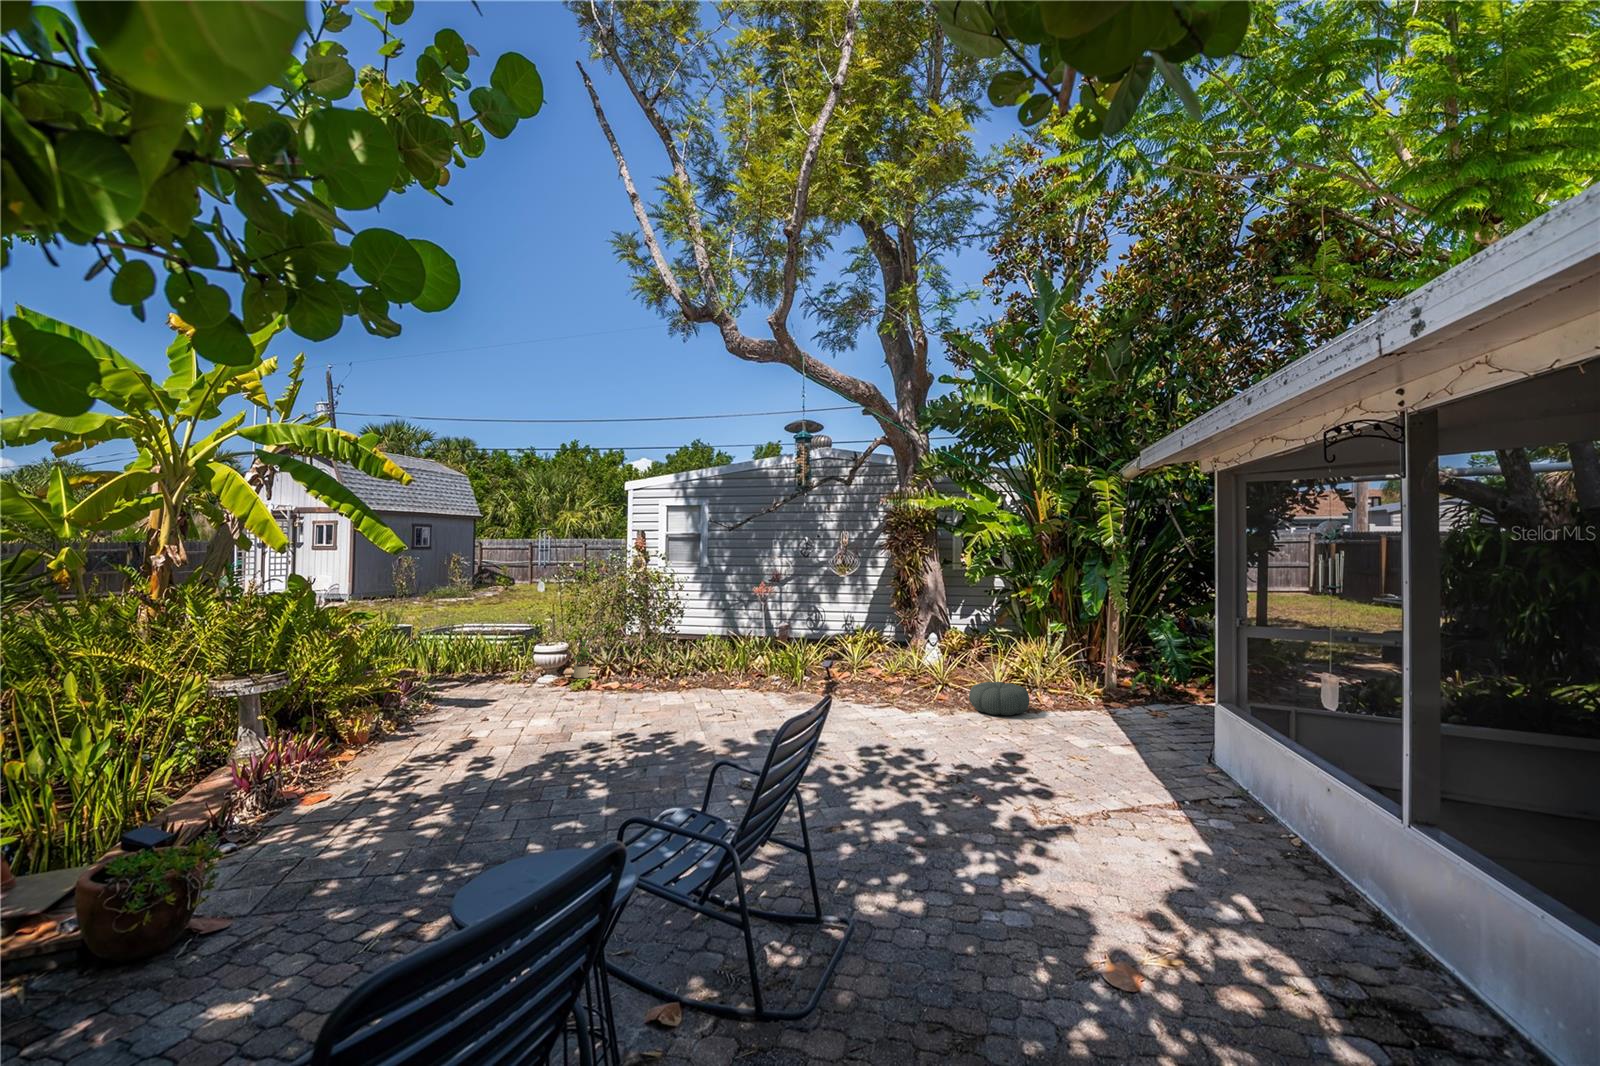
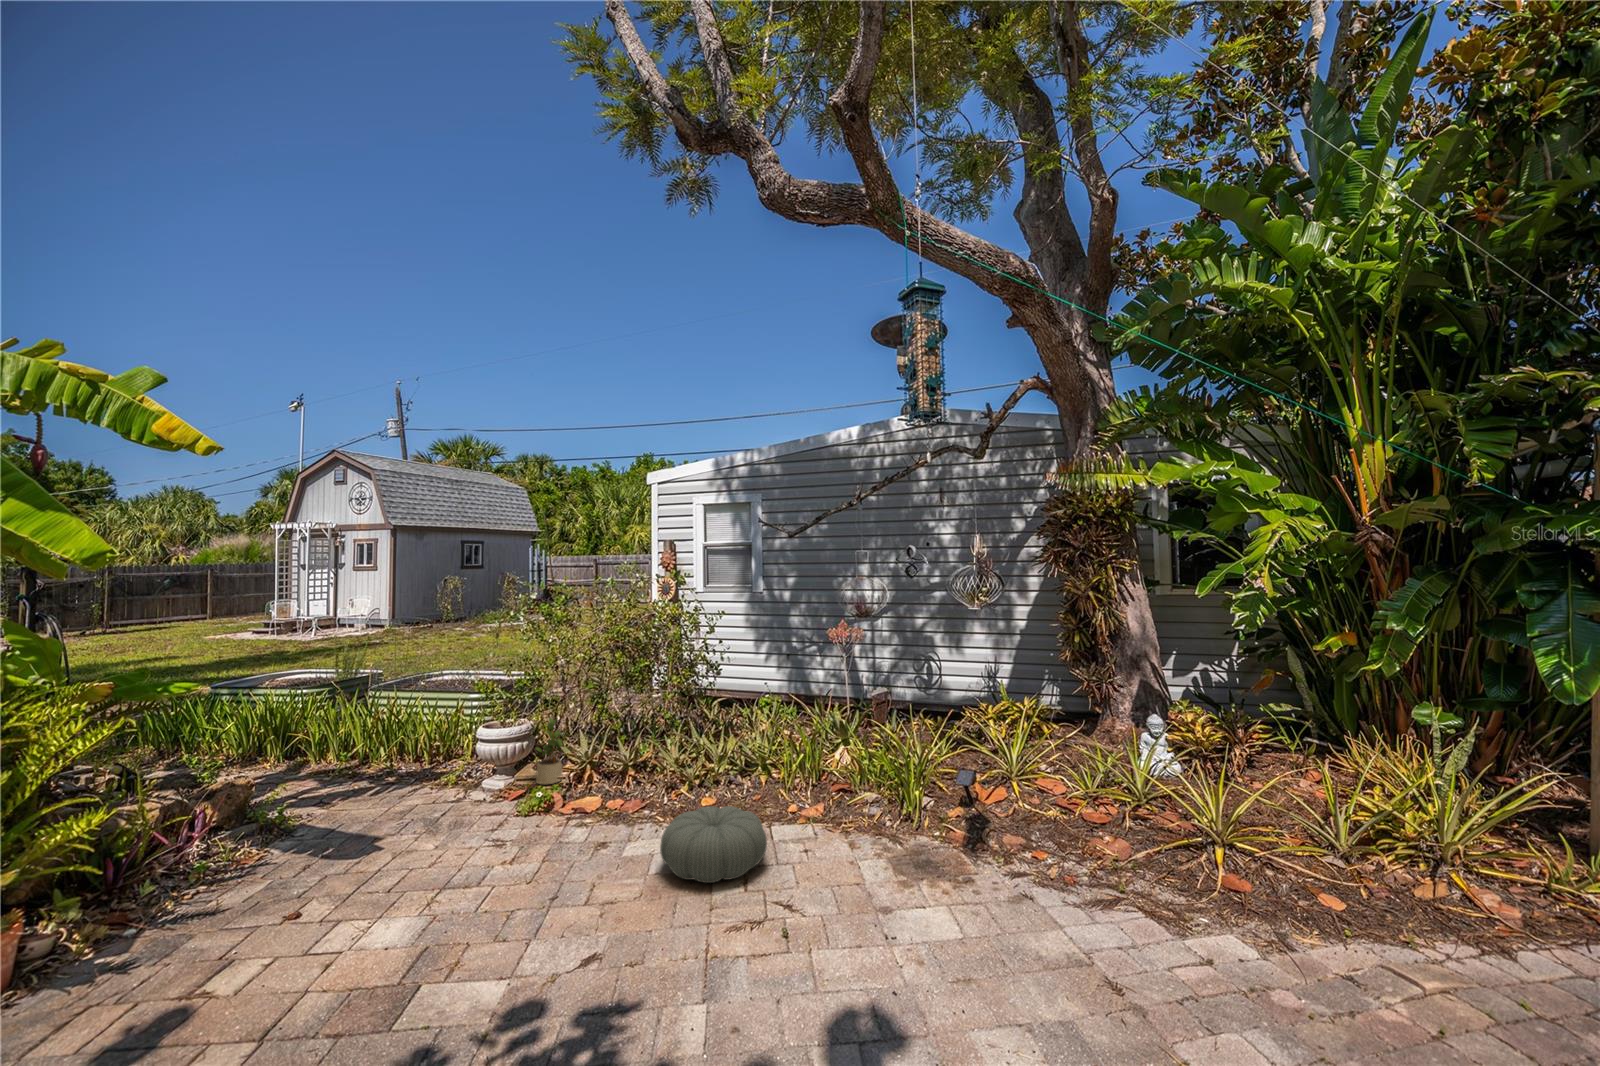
pouf: present [969,682,1029,715] -> present [660,806,767,883]

